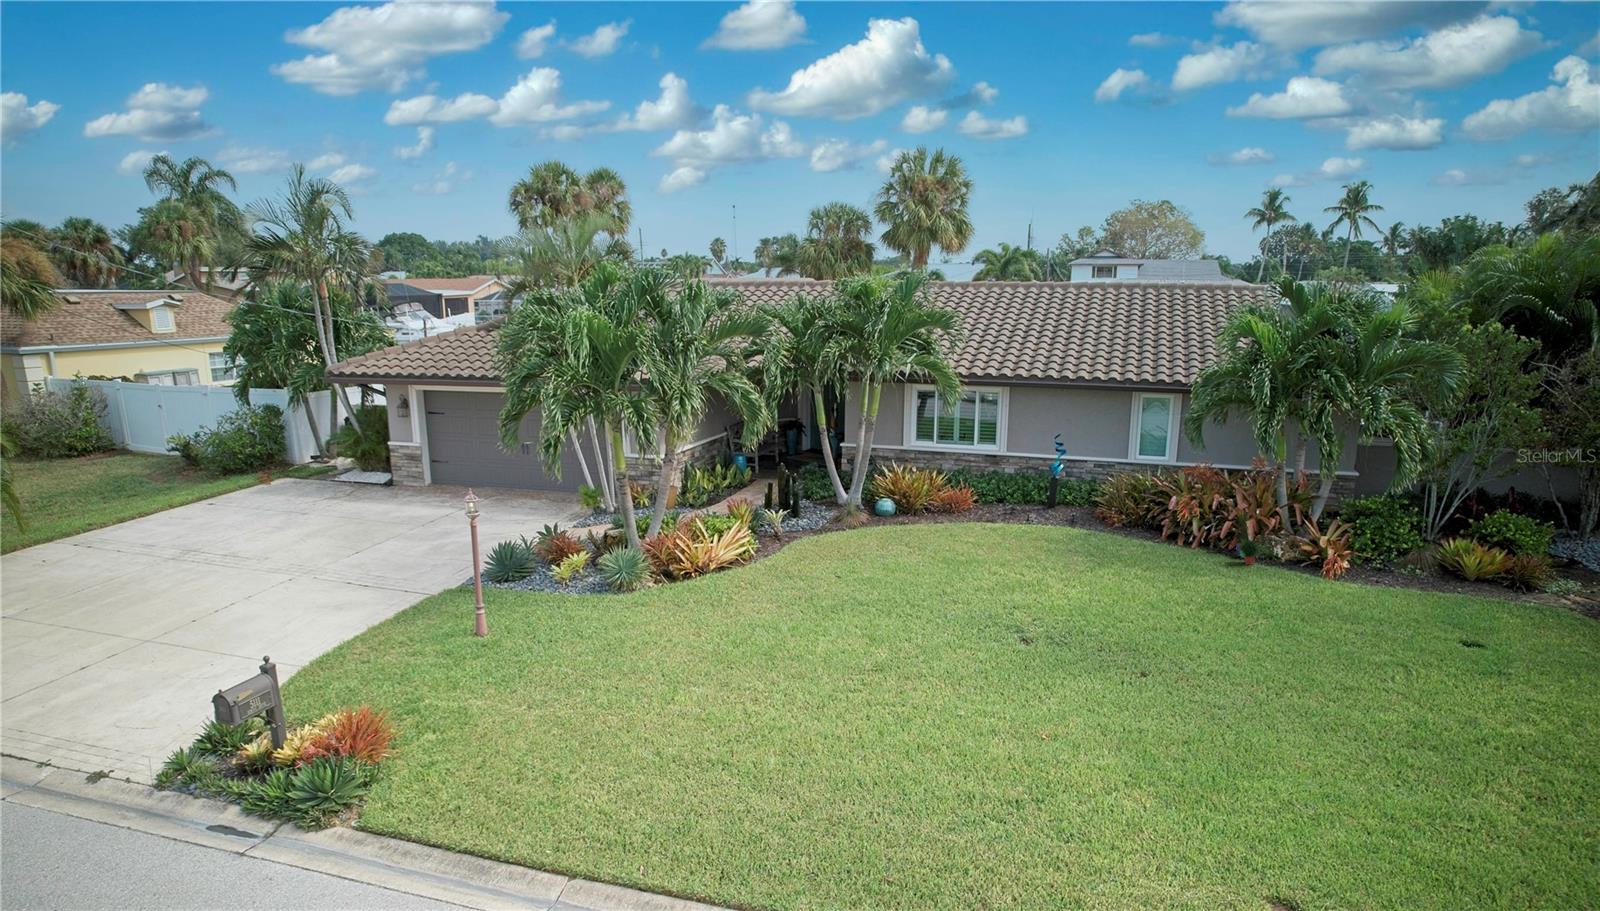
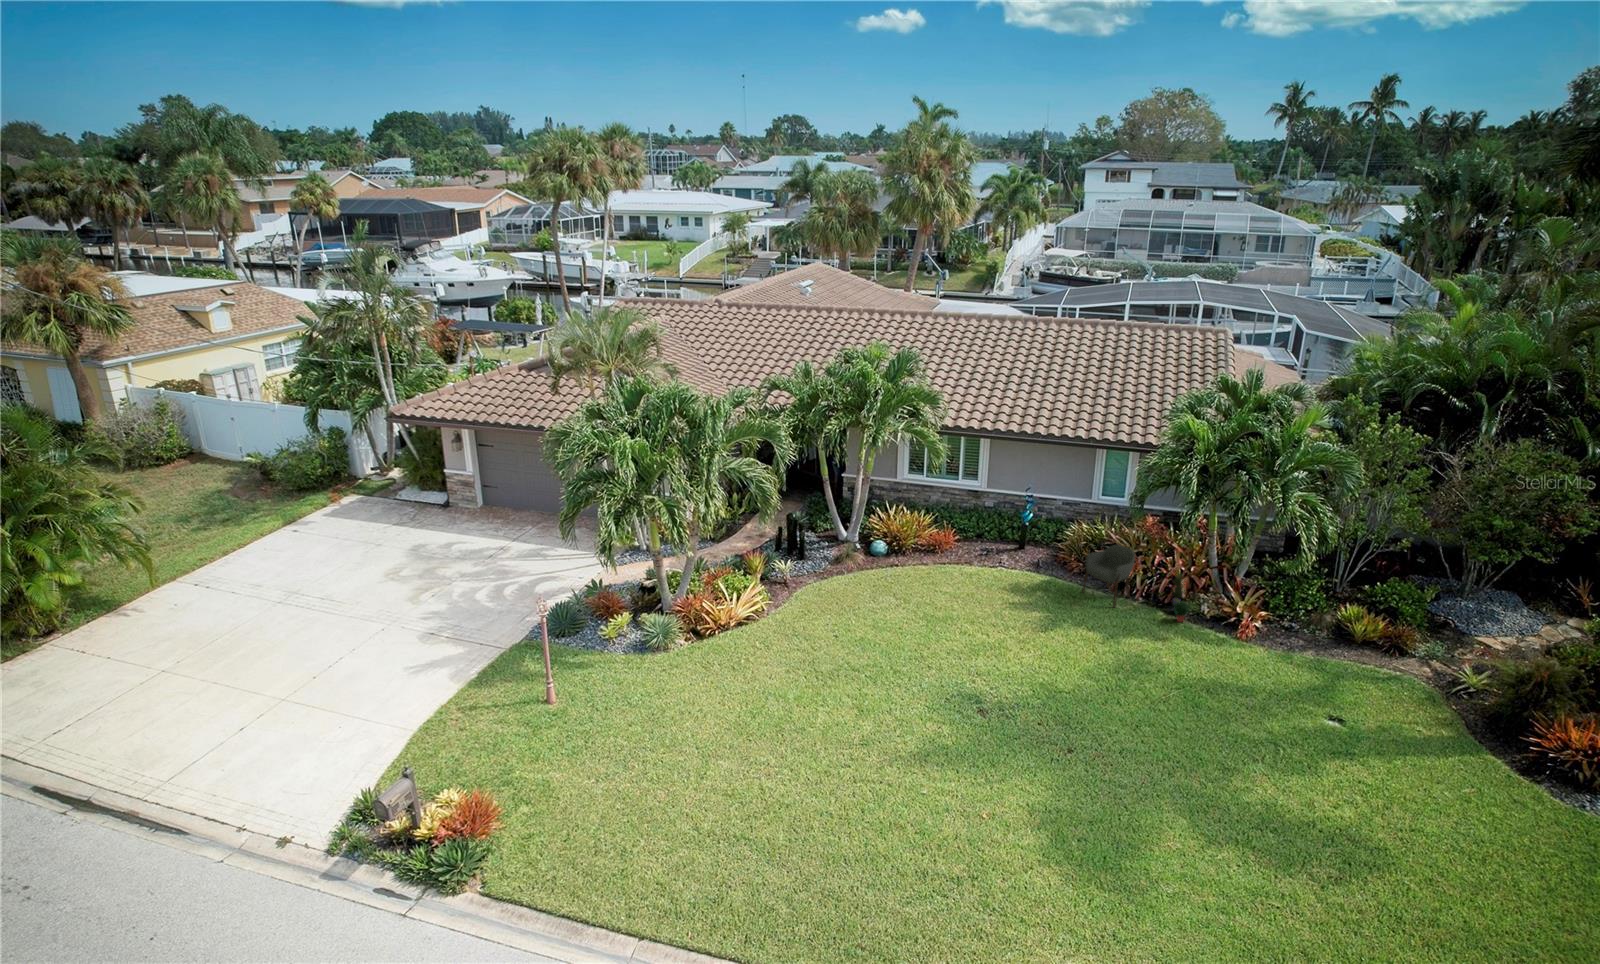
armchair: none [1127,485,1189,554] -> present [1082,545,1135,608]

